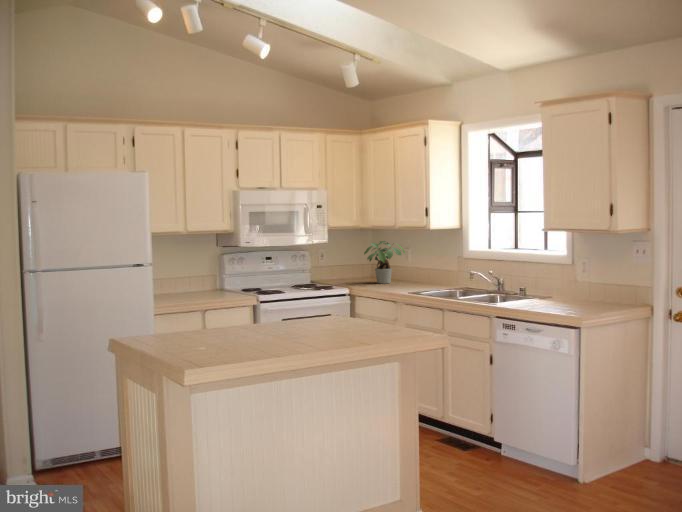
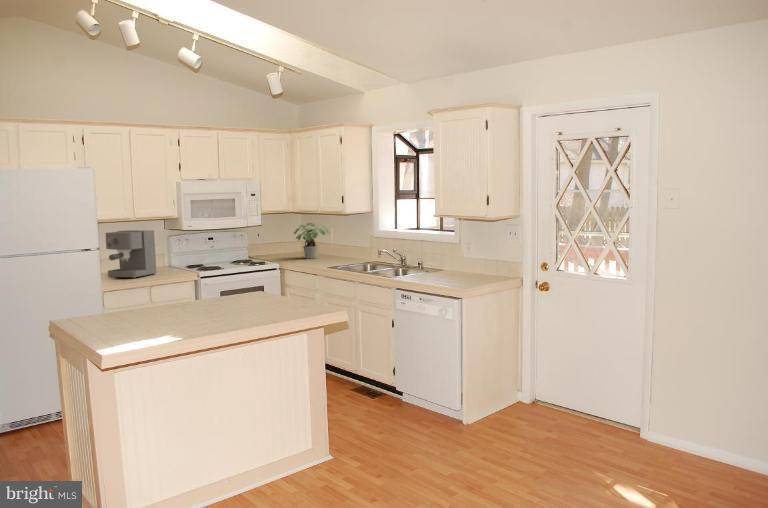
coffee maker: none [160,247,212,300] -> present [105,230,156,278]

